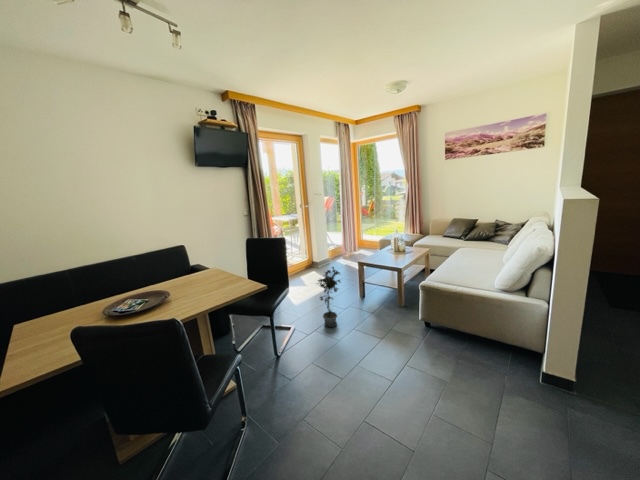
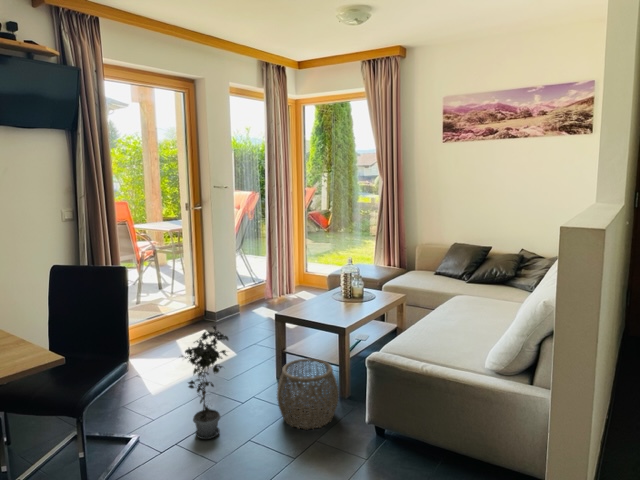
woven basket: none [366,284,401,323] -> present [277,358,338,429]

